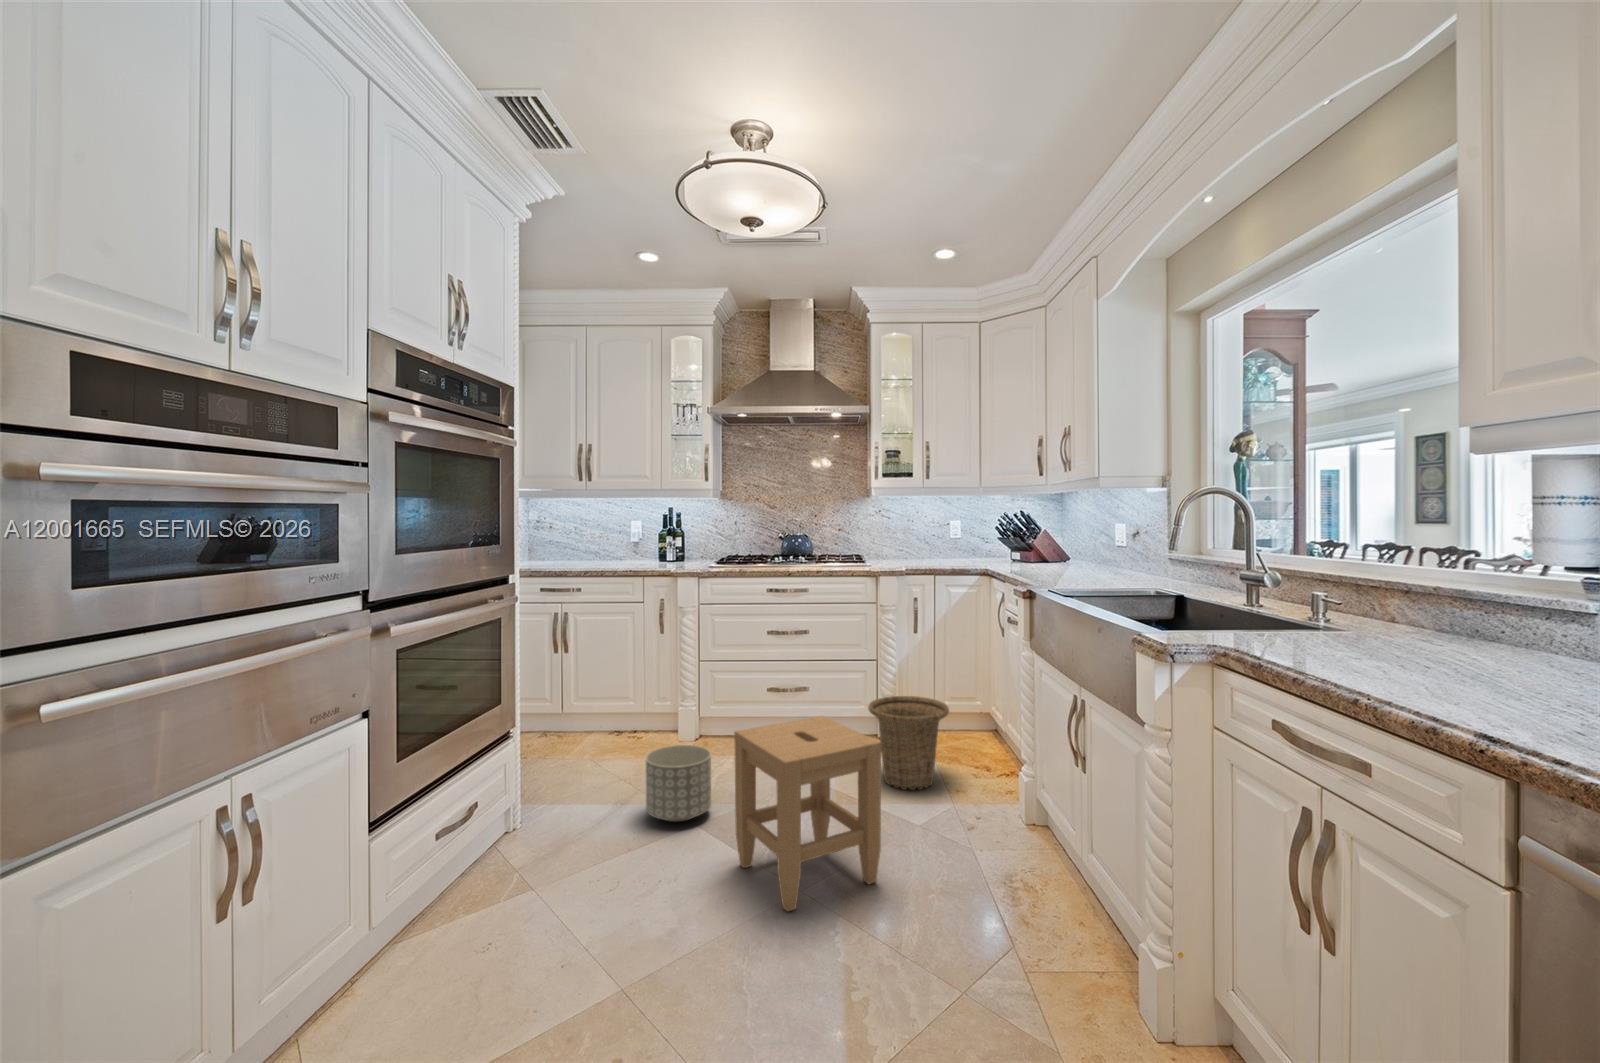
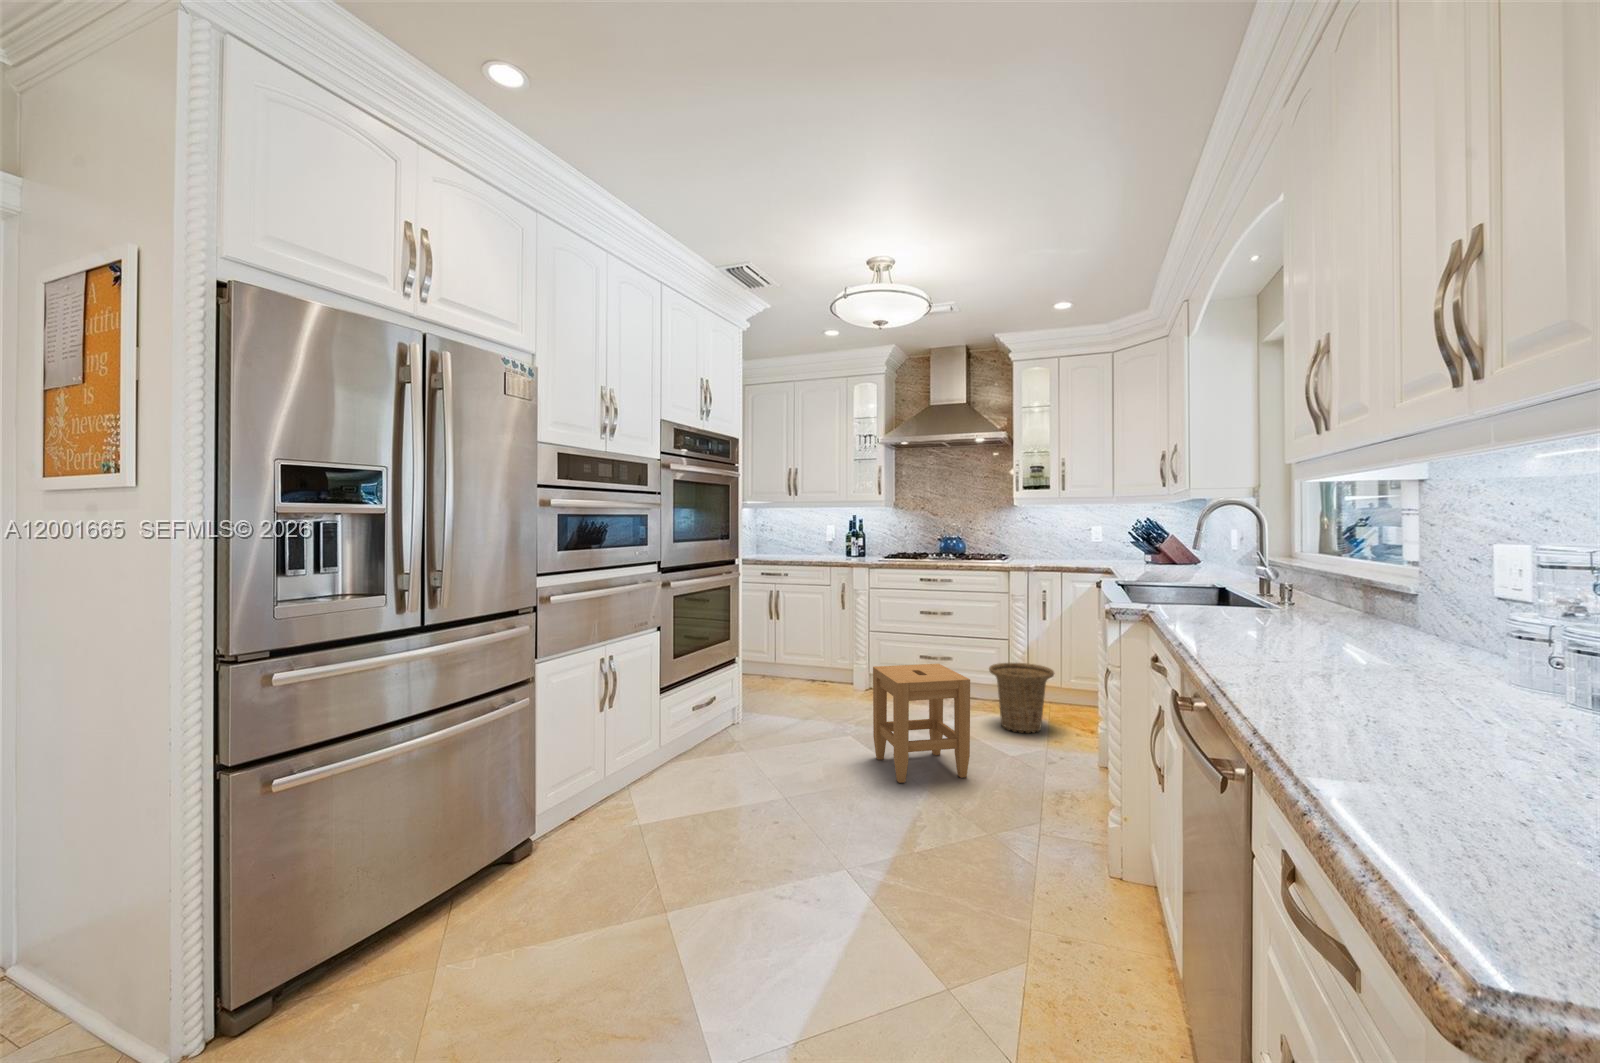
planter: present [646,745,711,822] -> none [821,682,865,732]

